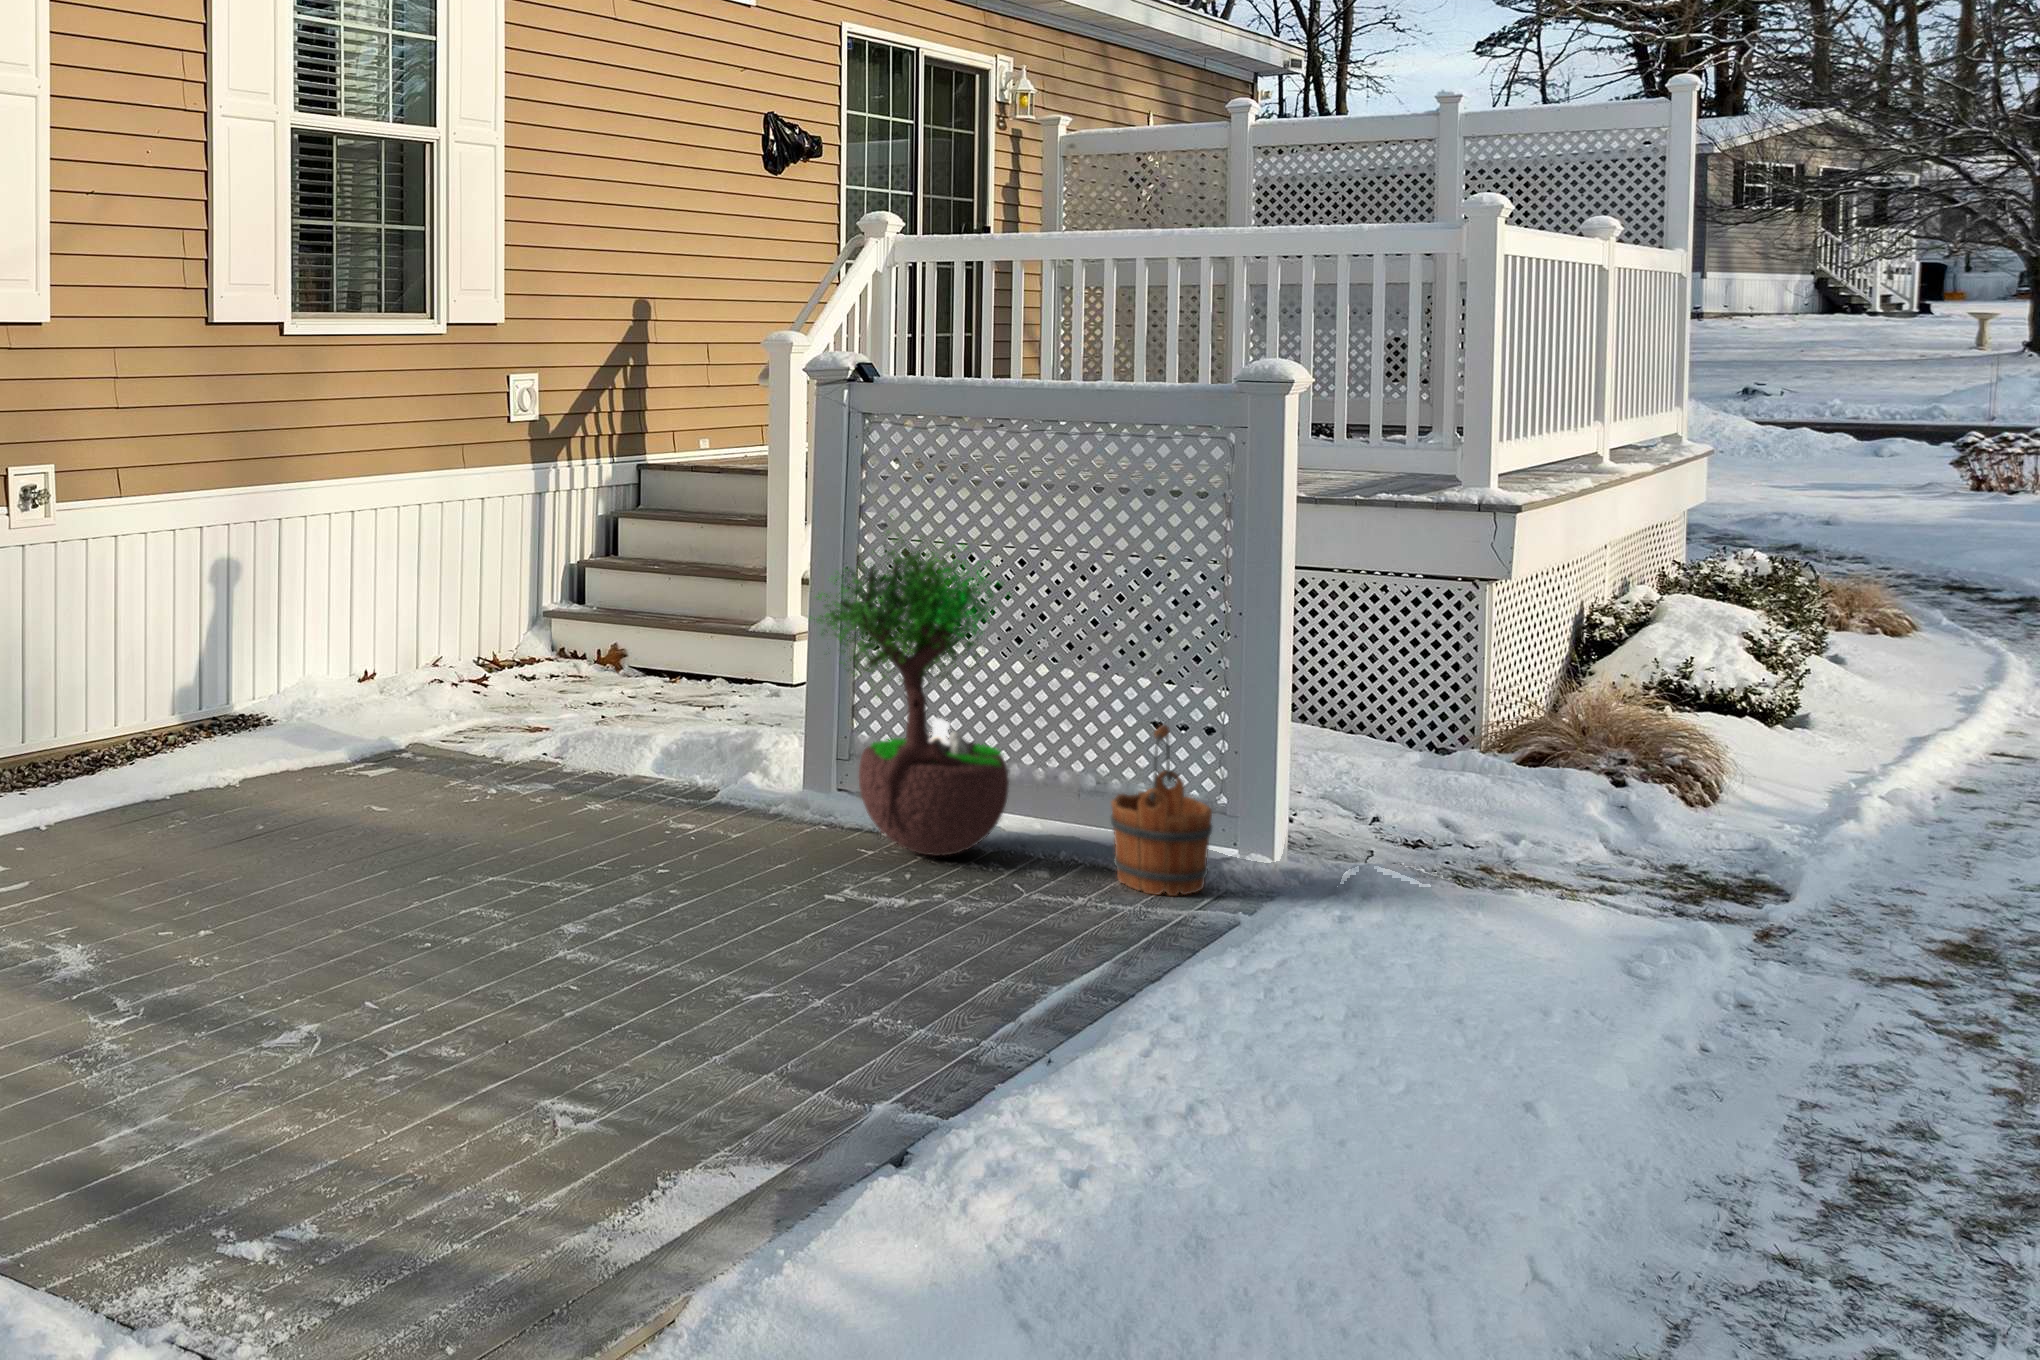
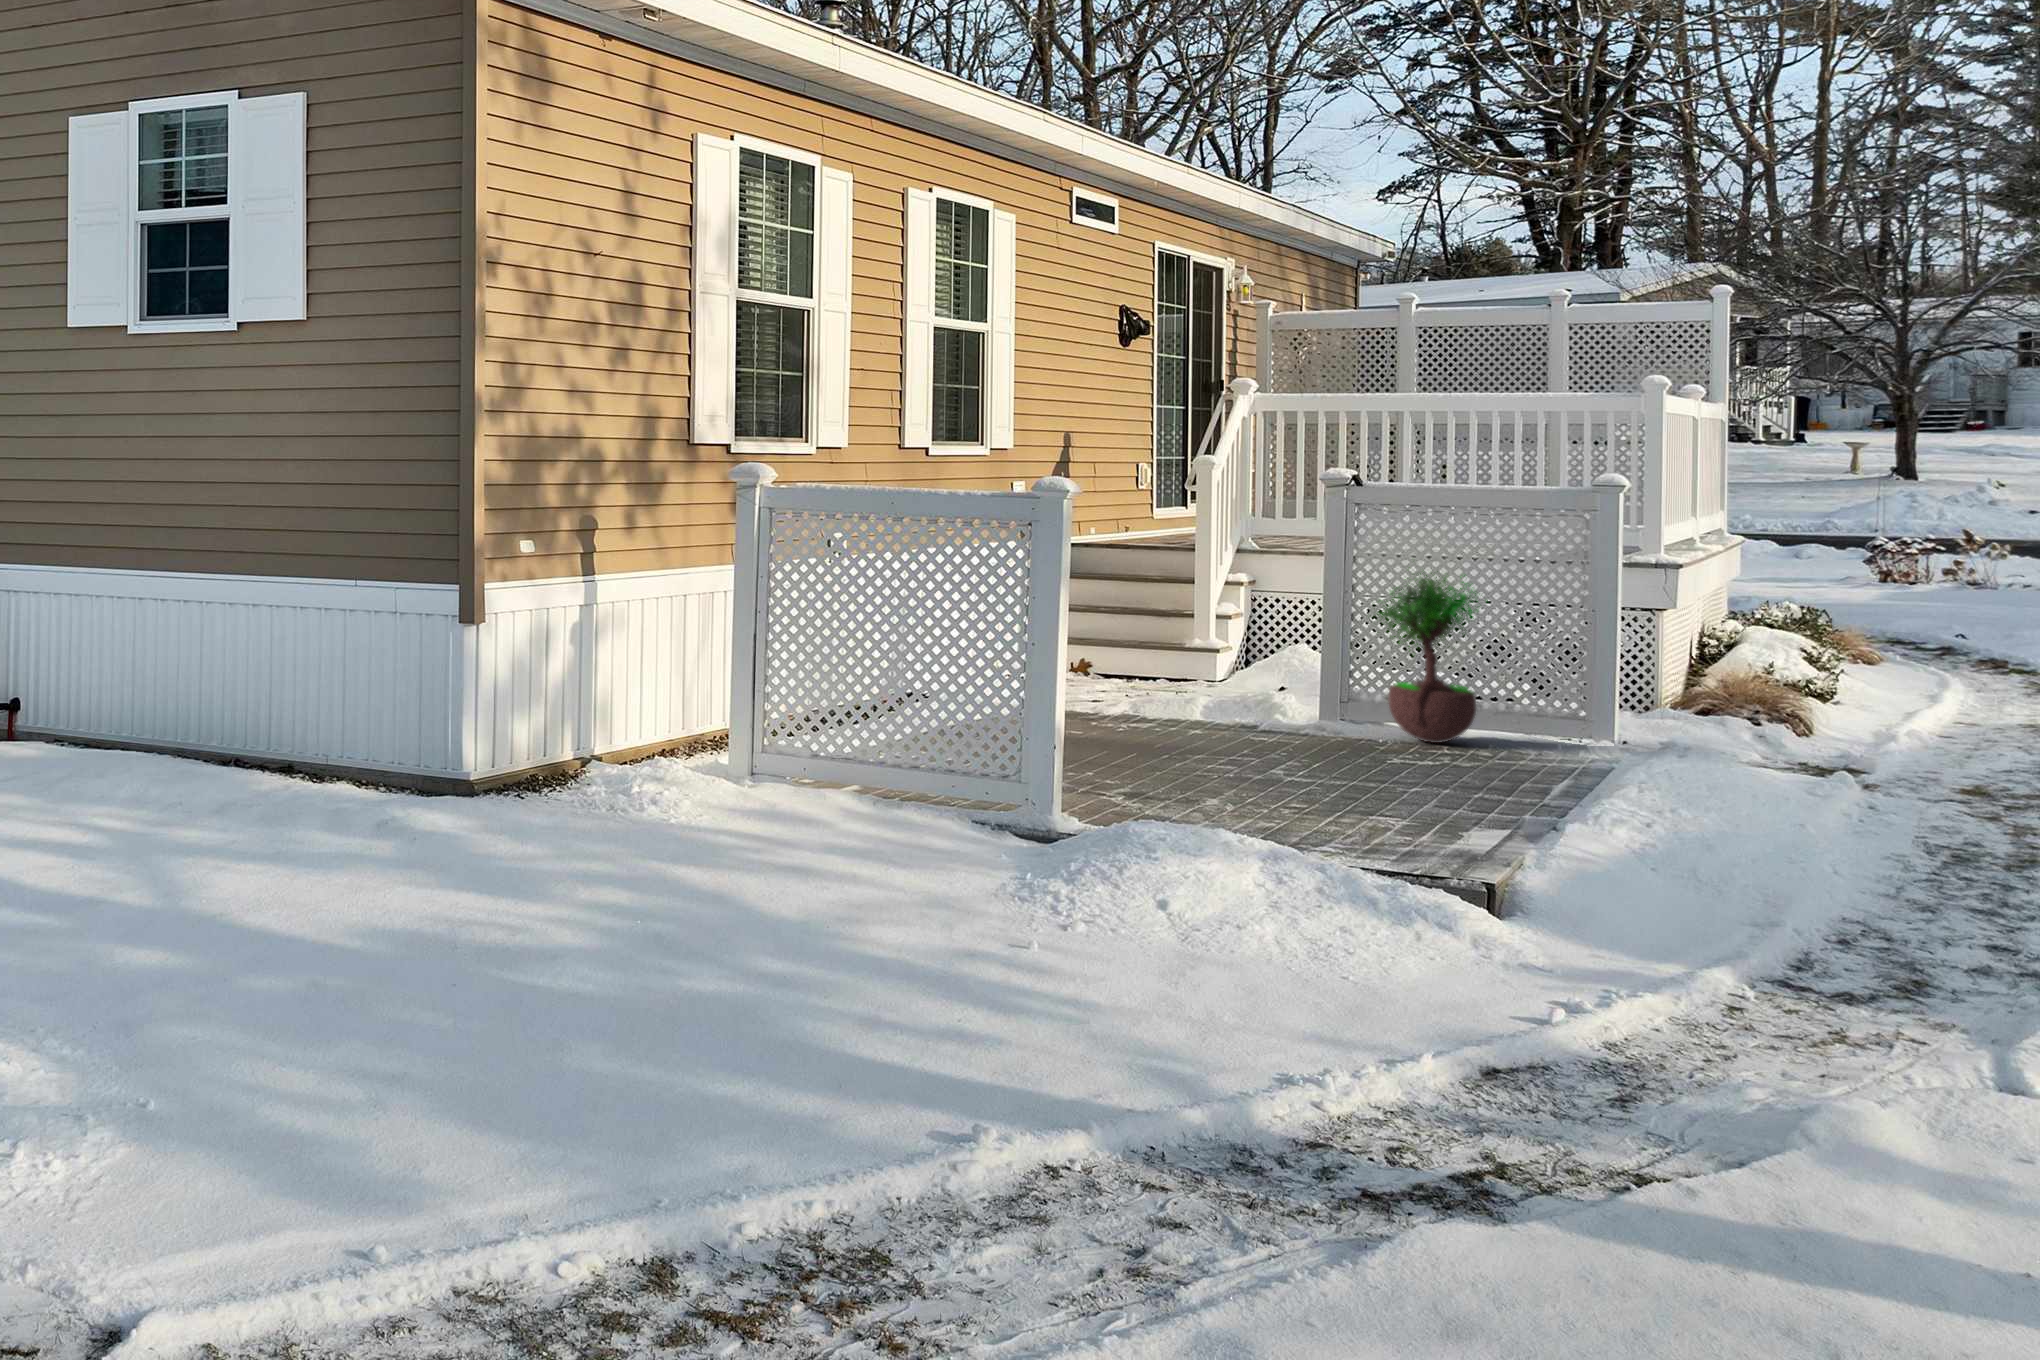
wooden bucket: present [1111,725,1212,896] -> none [1537,670,1595,757]

